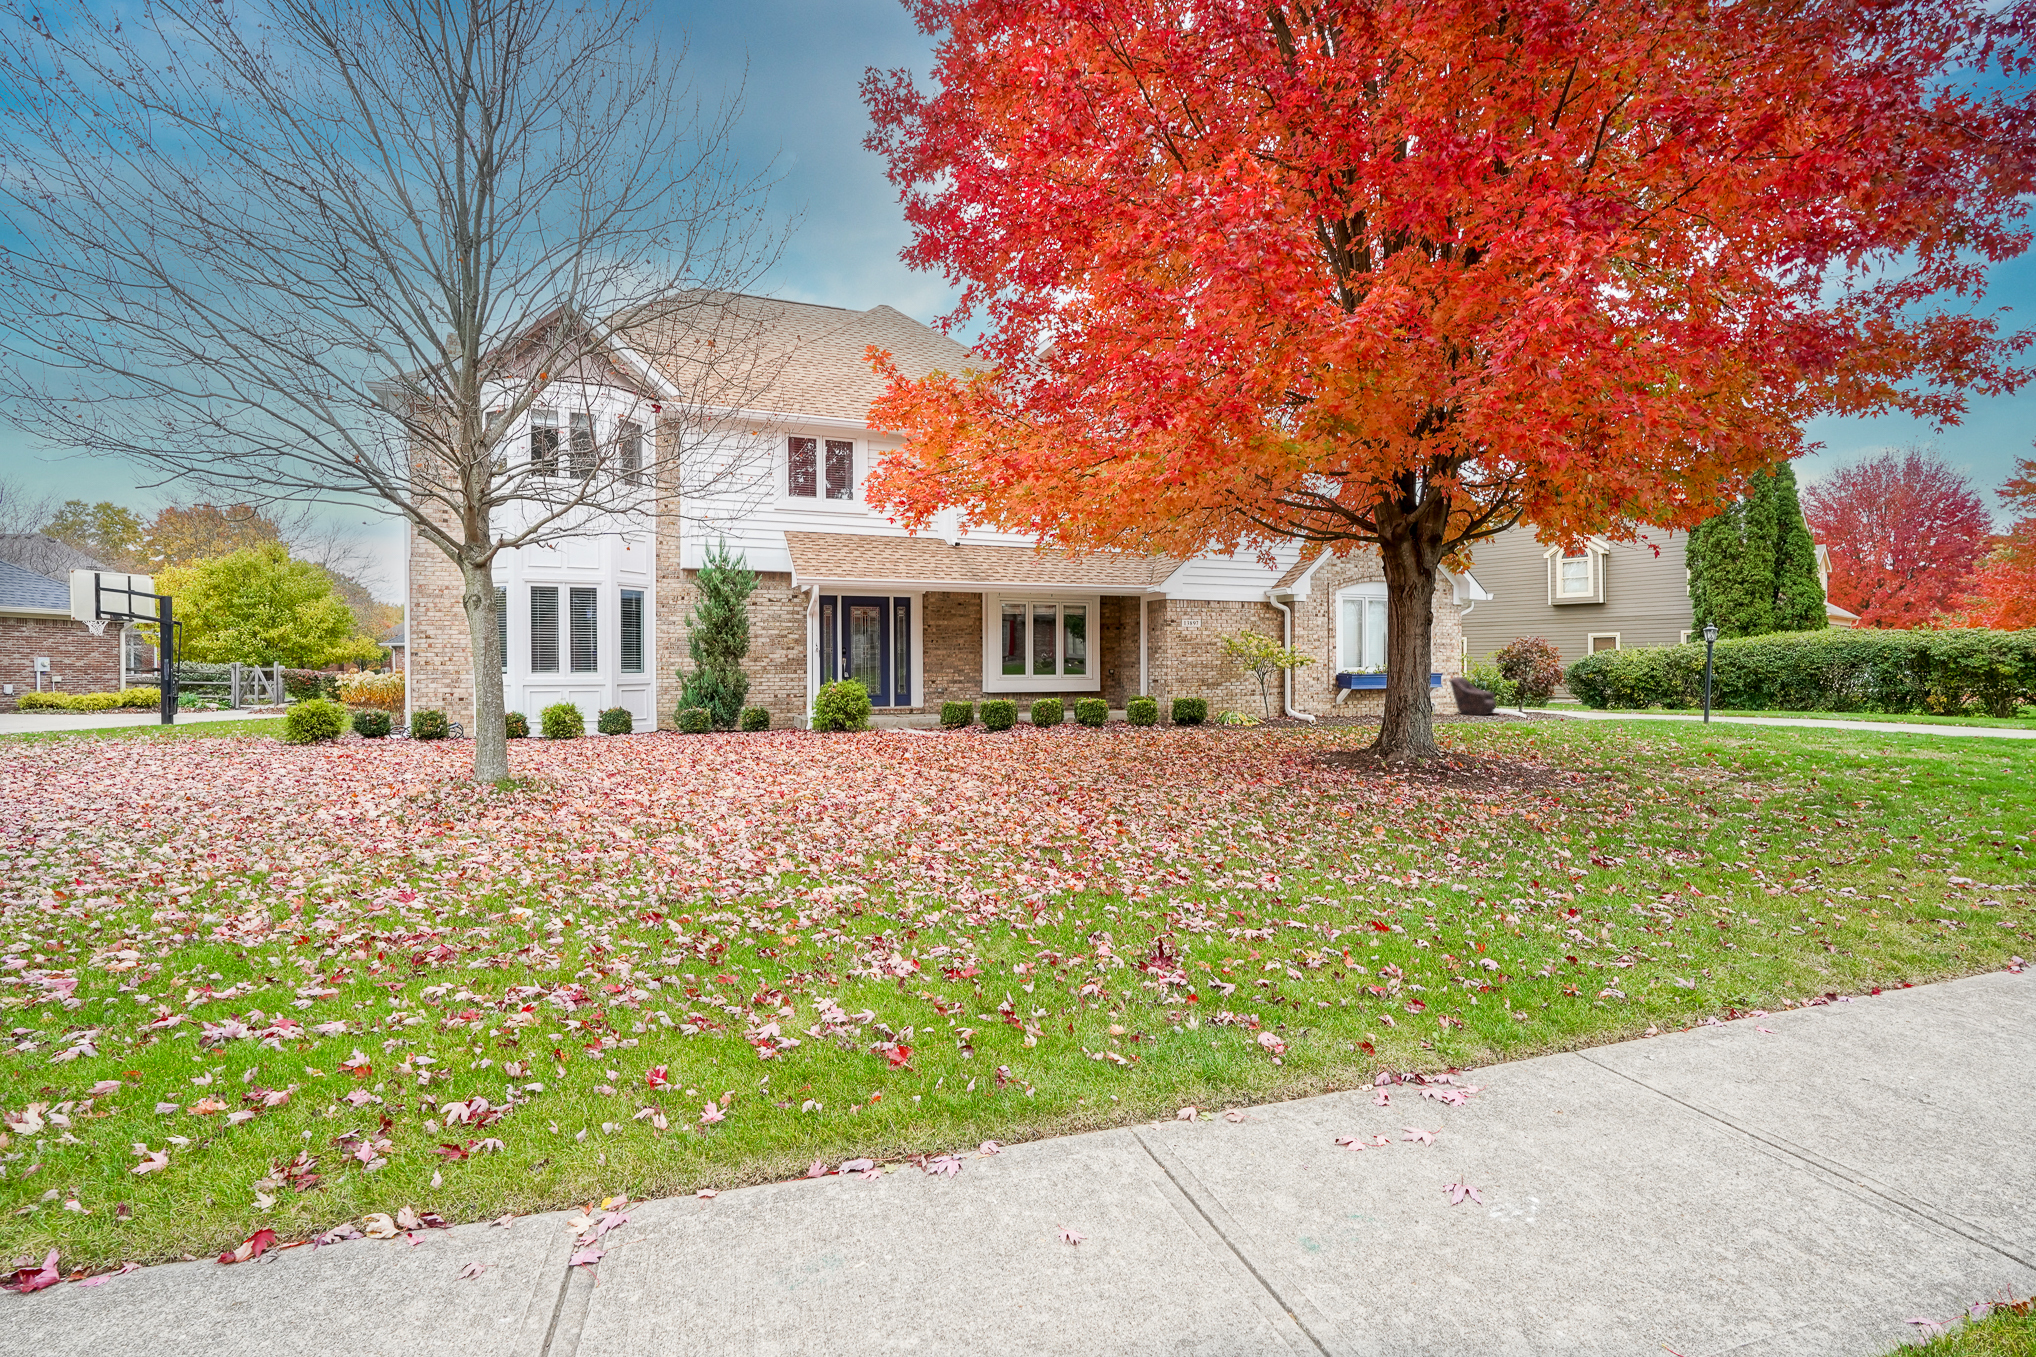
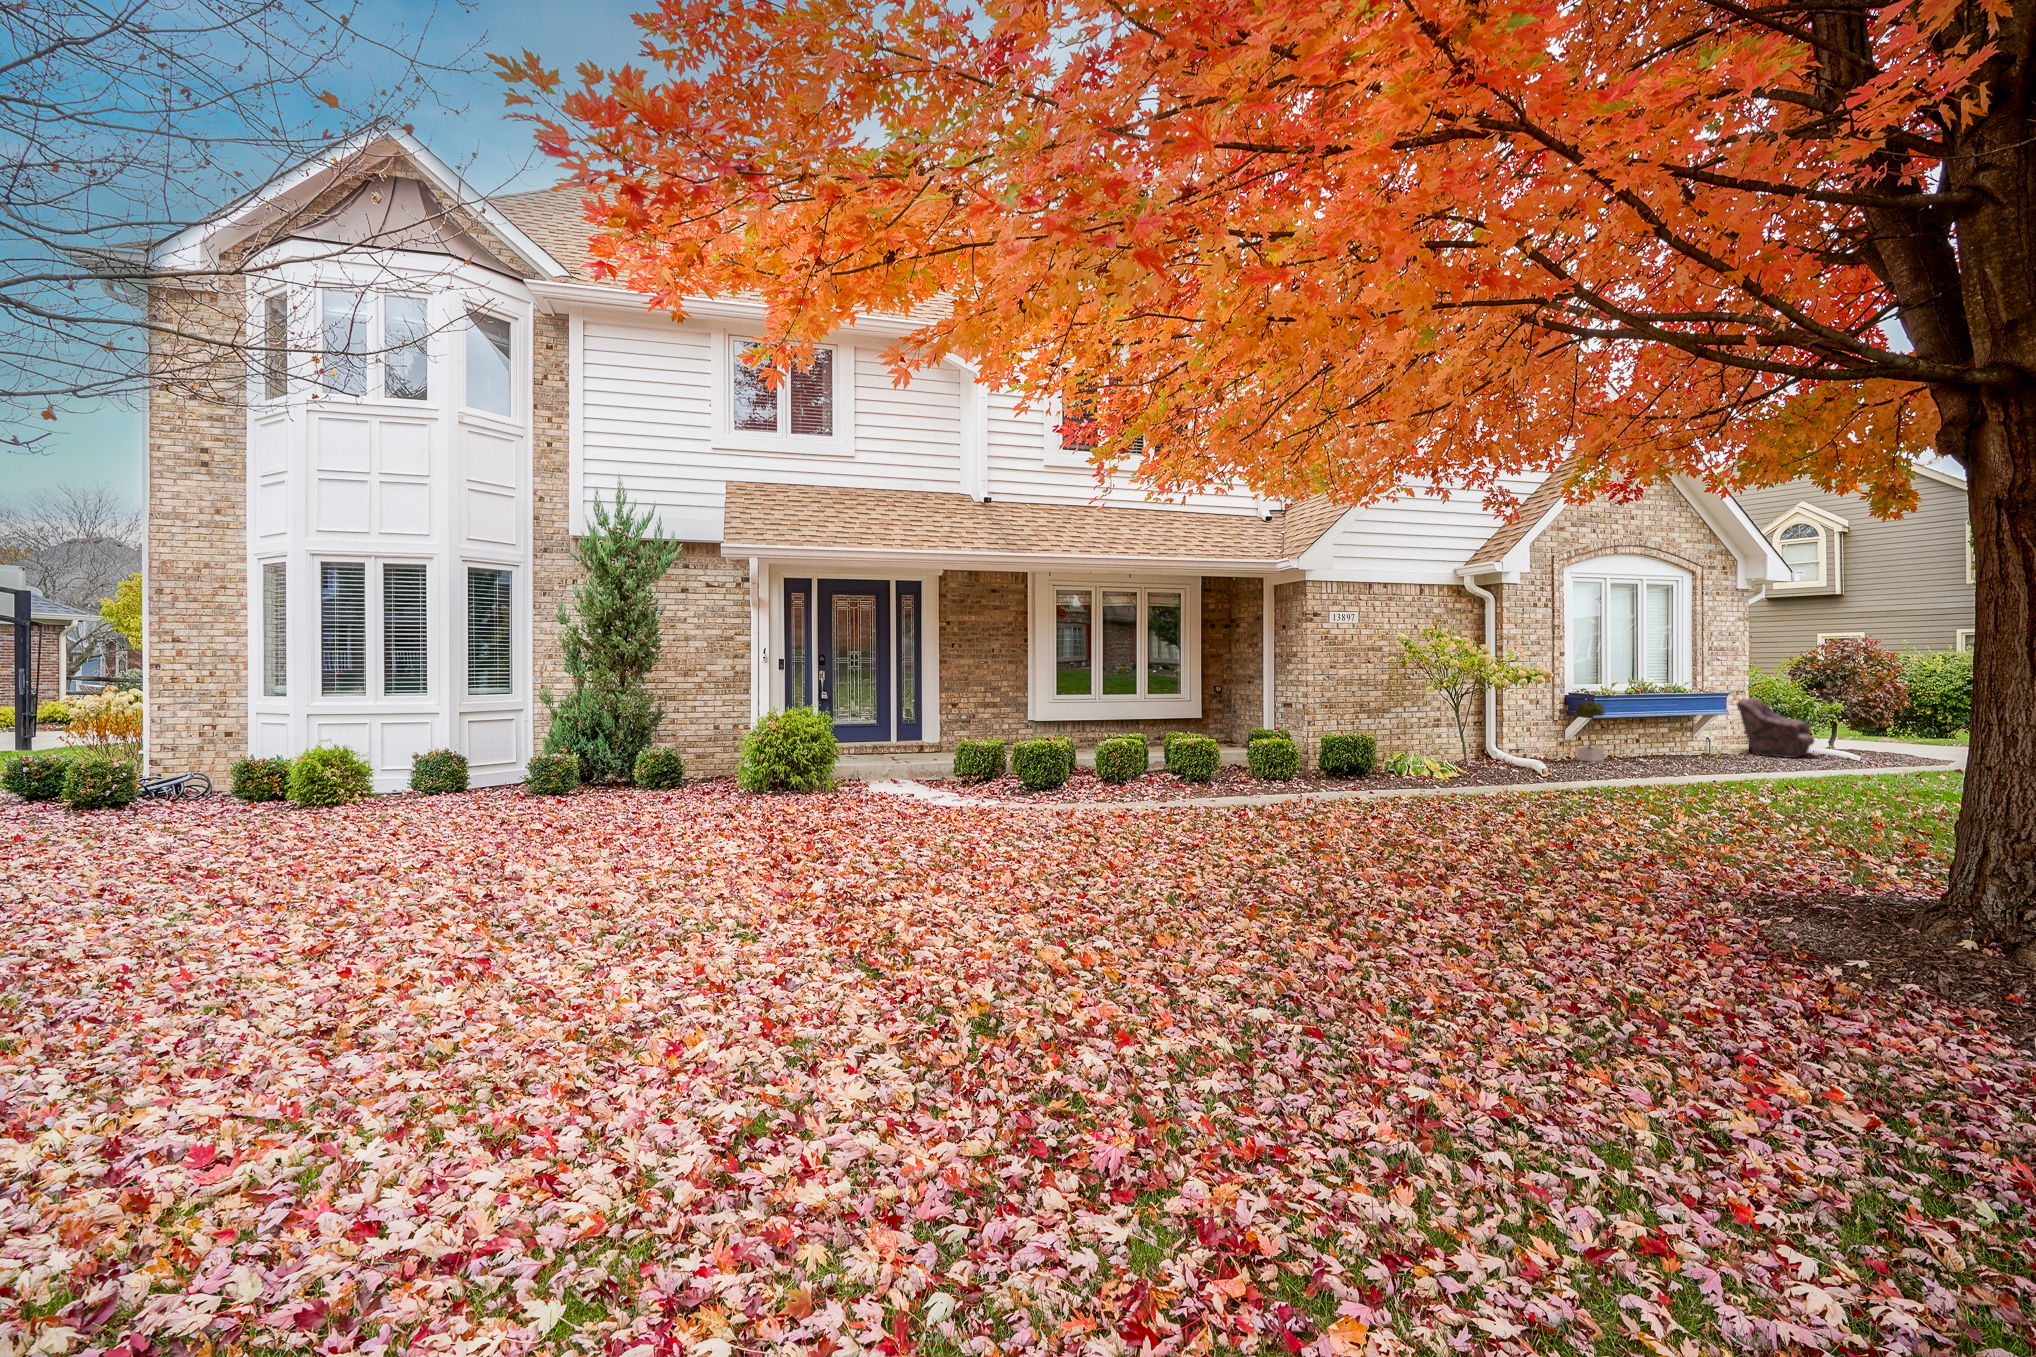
potted tree: none [1341,677,1360,718] -> present [1575,701,1605,762]

